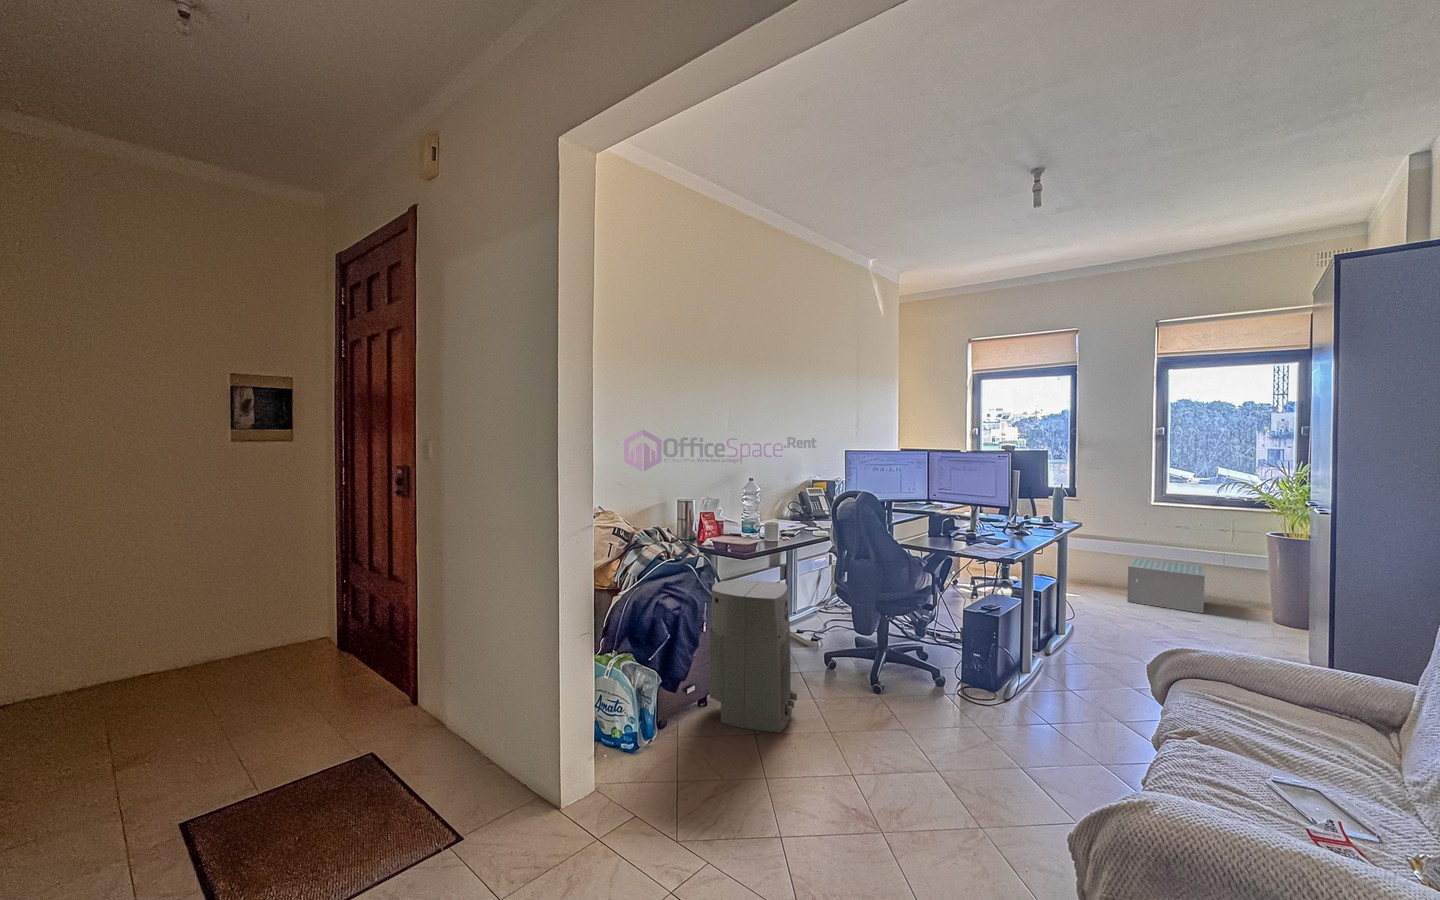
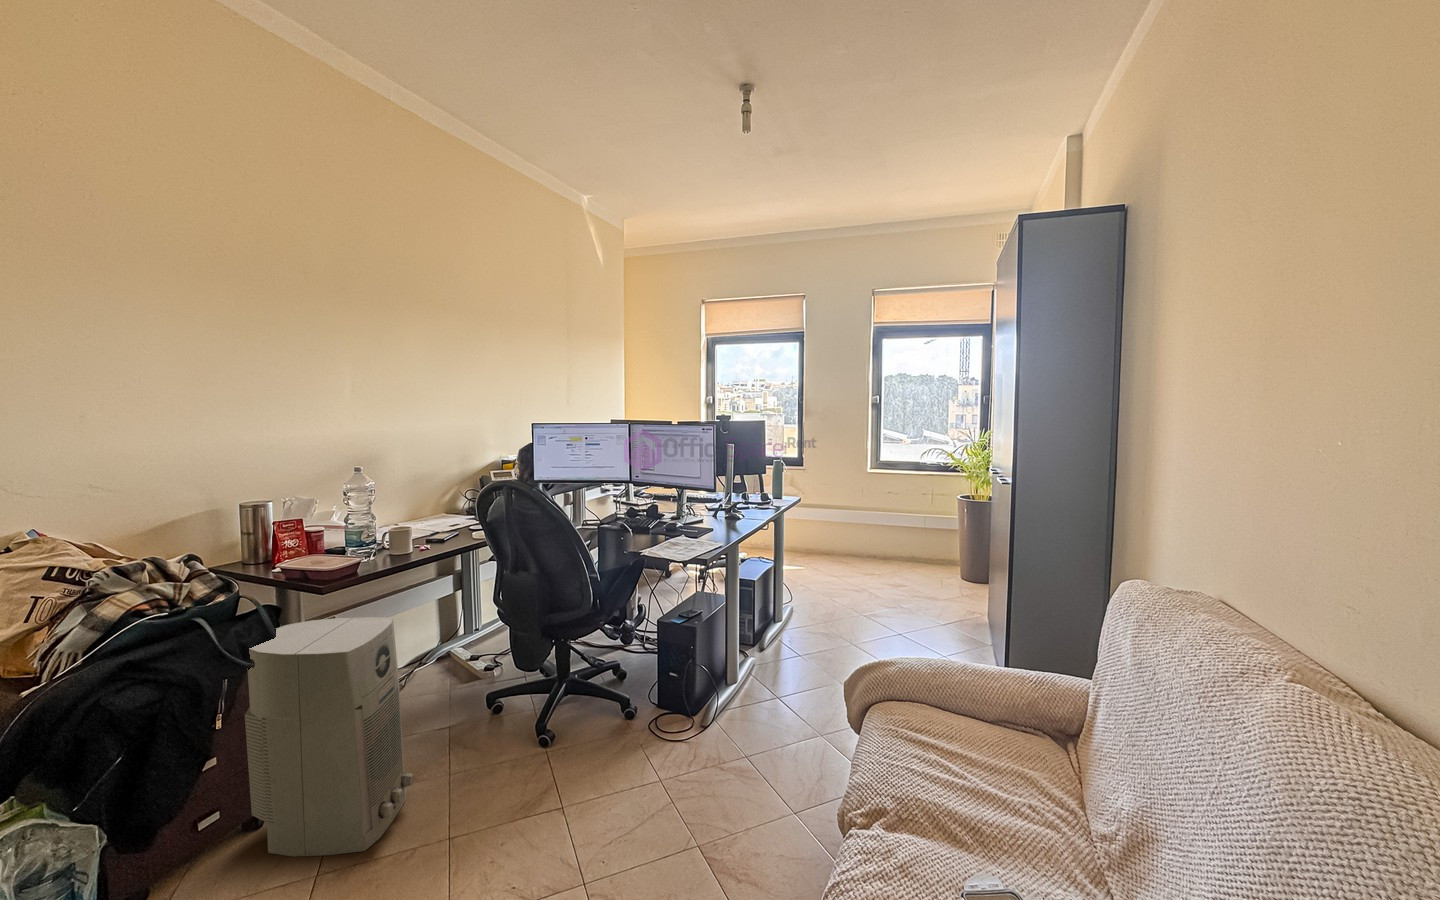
storage box: present [1127,558,1205,613] -> none [846,526,909,575]

